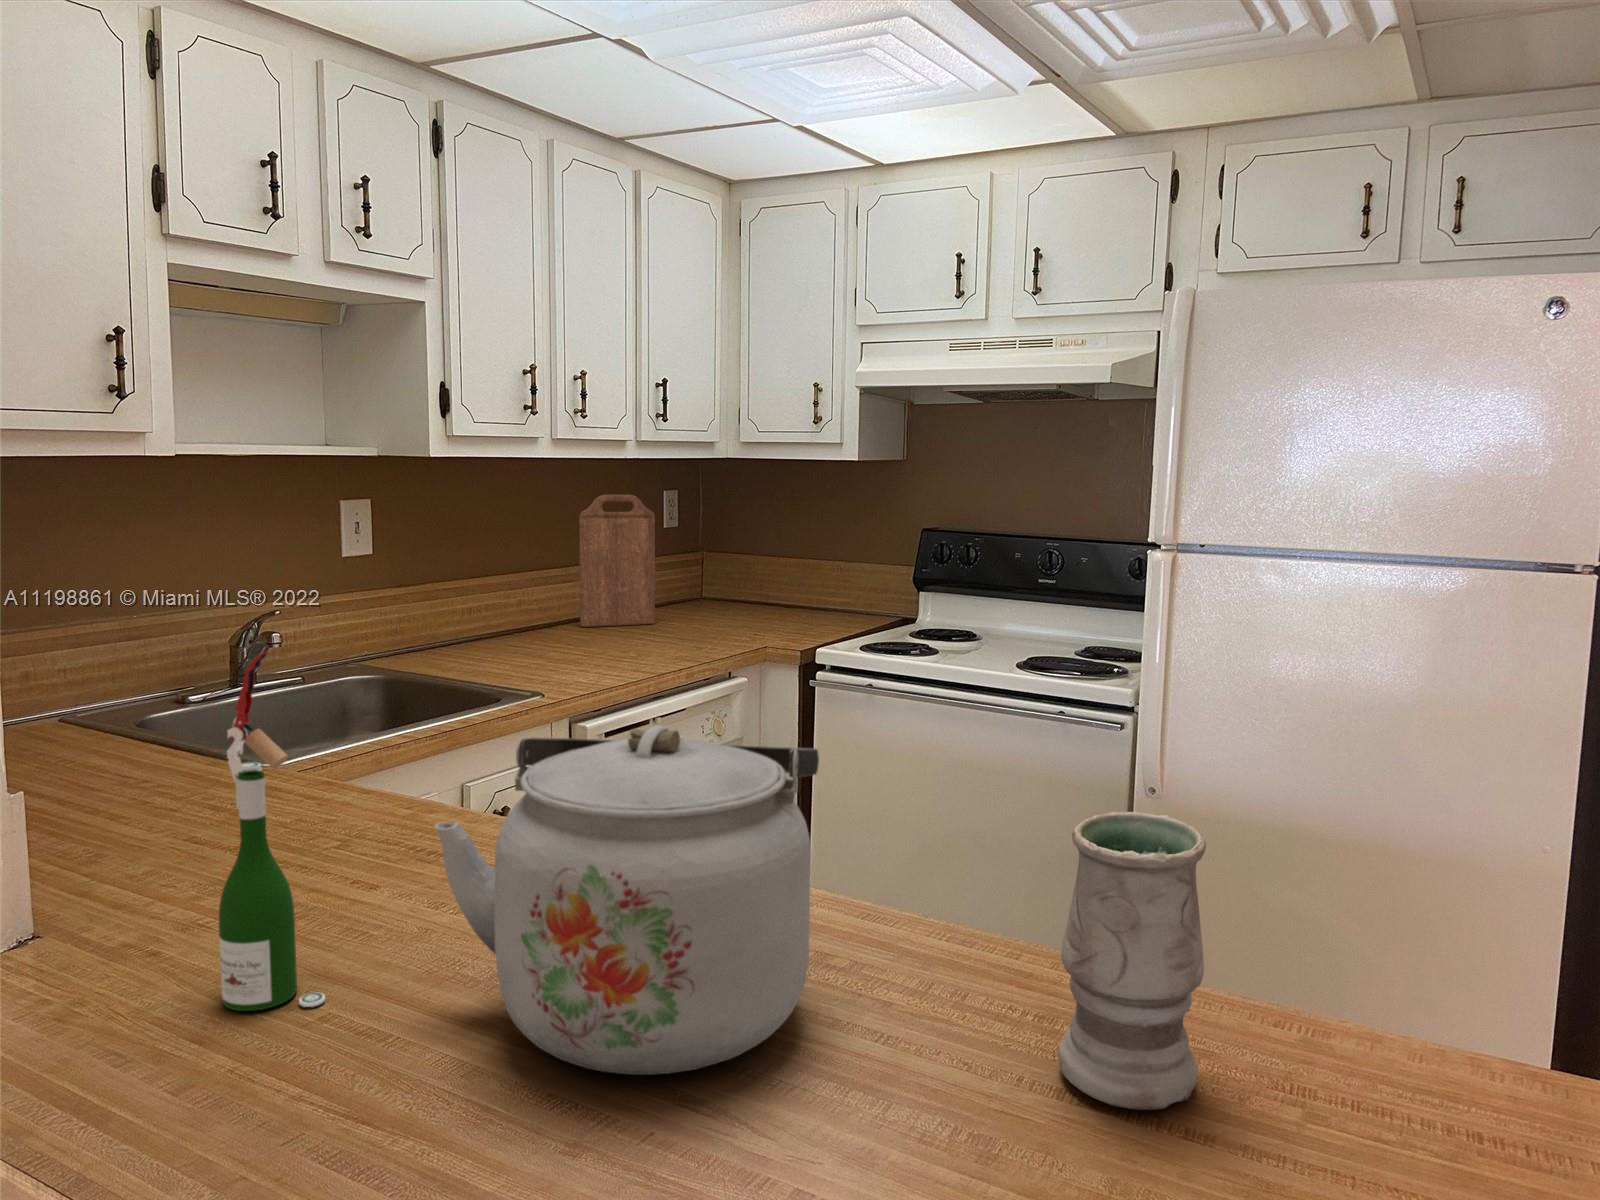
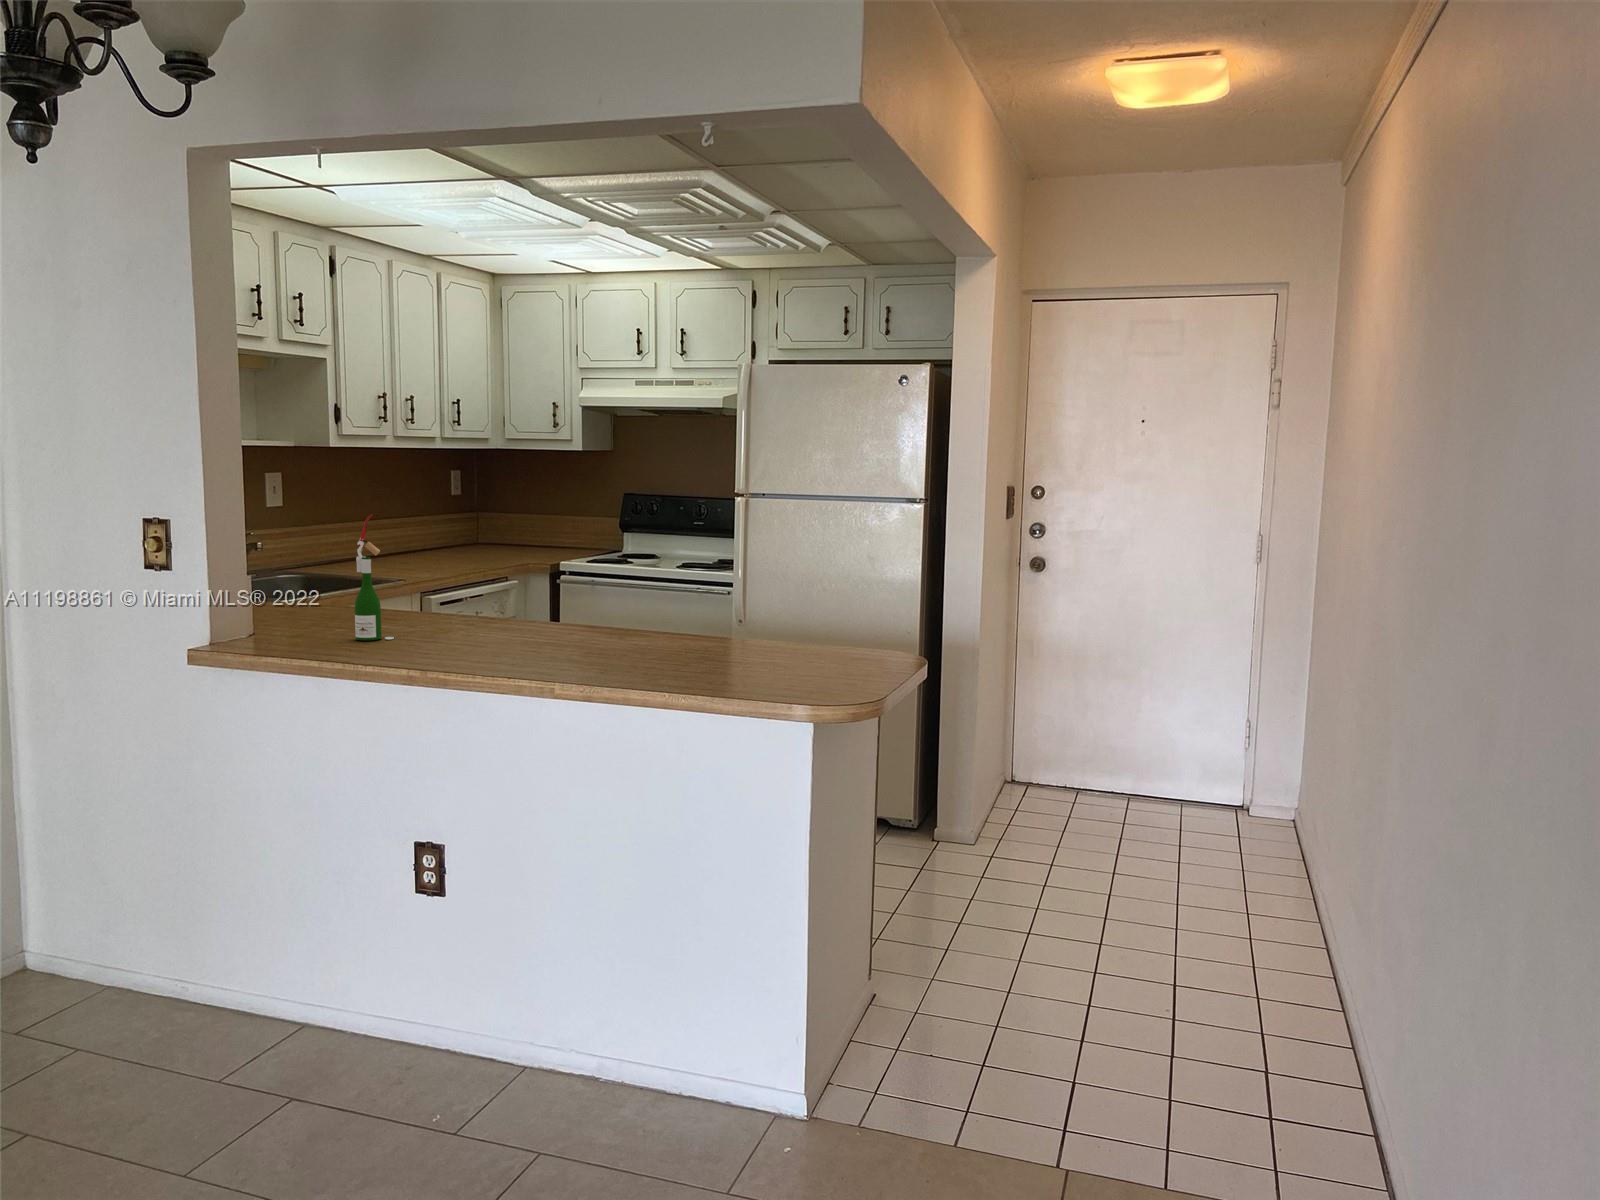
cutting board: present [579,495,655,627] -> none [404,472,454,556]
kettle: present [435,725,819,1075] -> none [436,536,569,642]
vase: present [1058,811,1206,1110] -> none [648,558,690,642]

